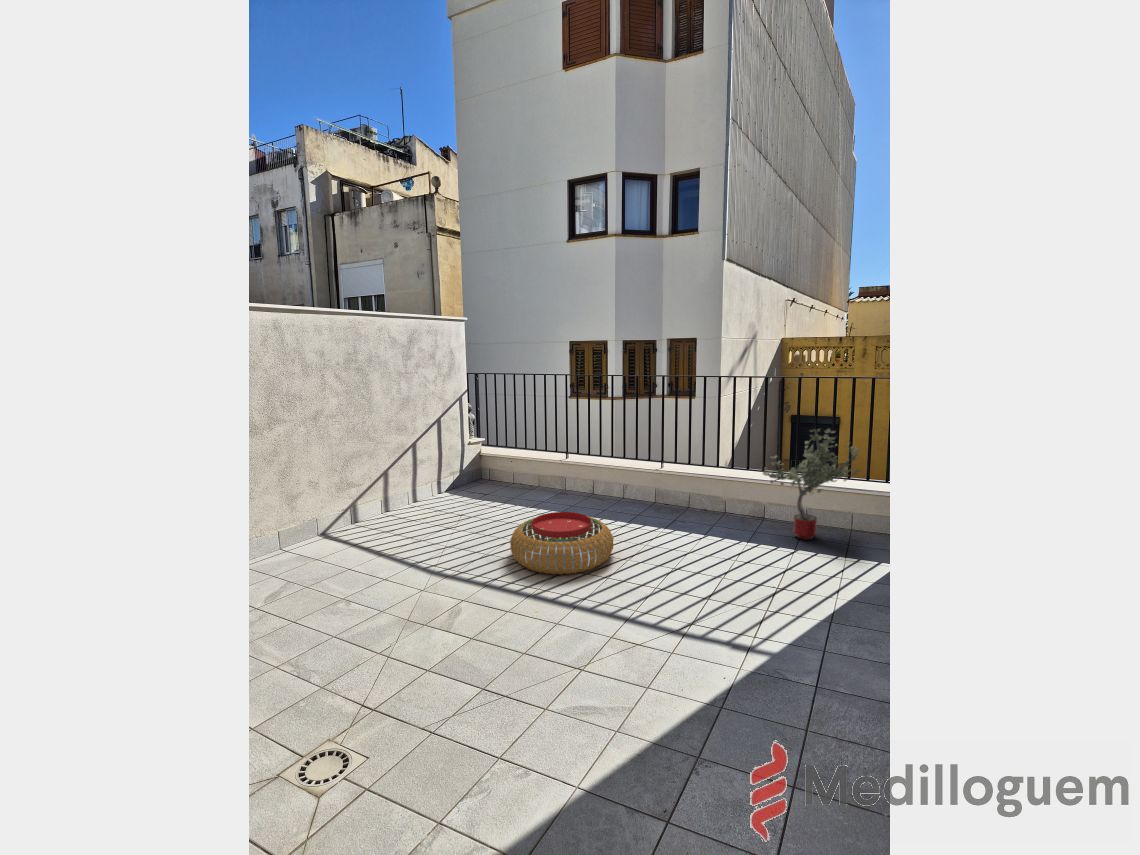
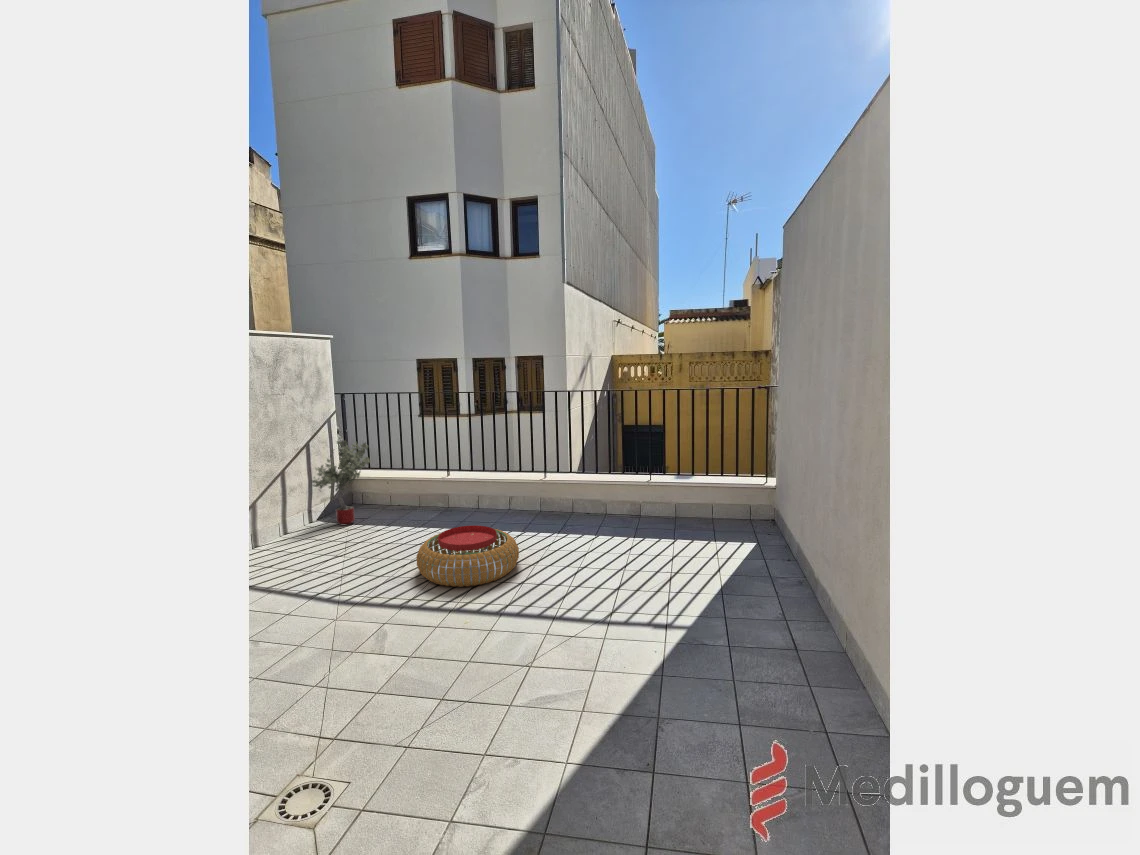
potted tree: present [763,428,860,540] -> present [312,436,370,526]

